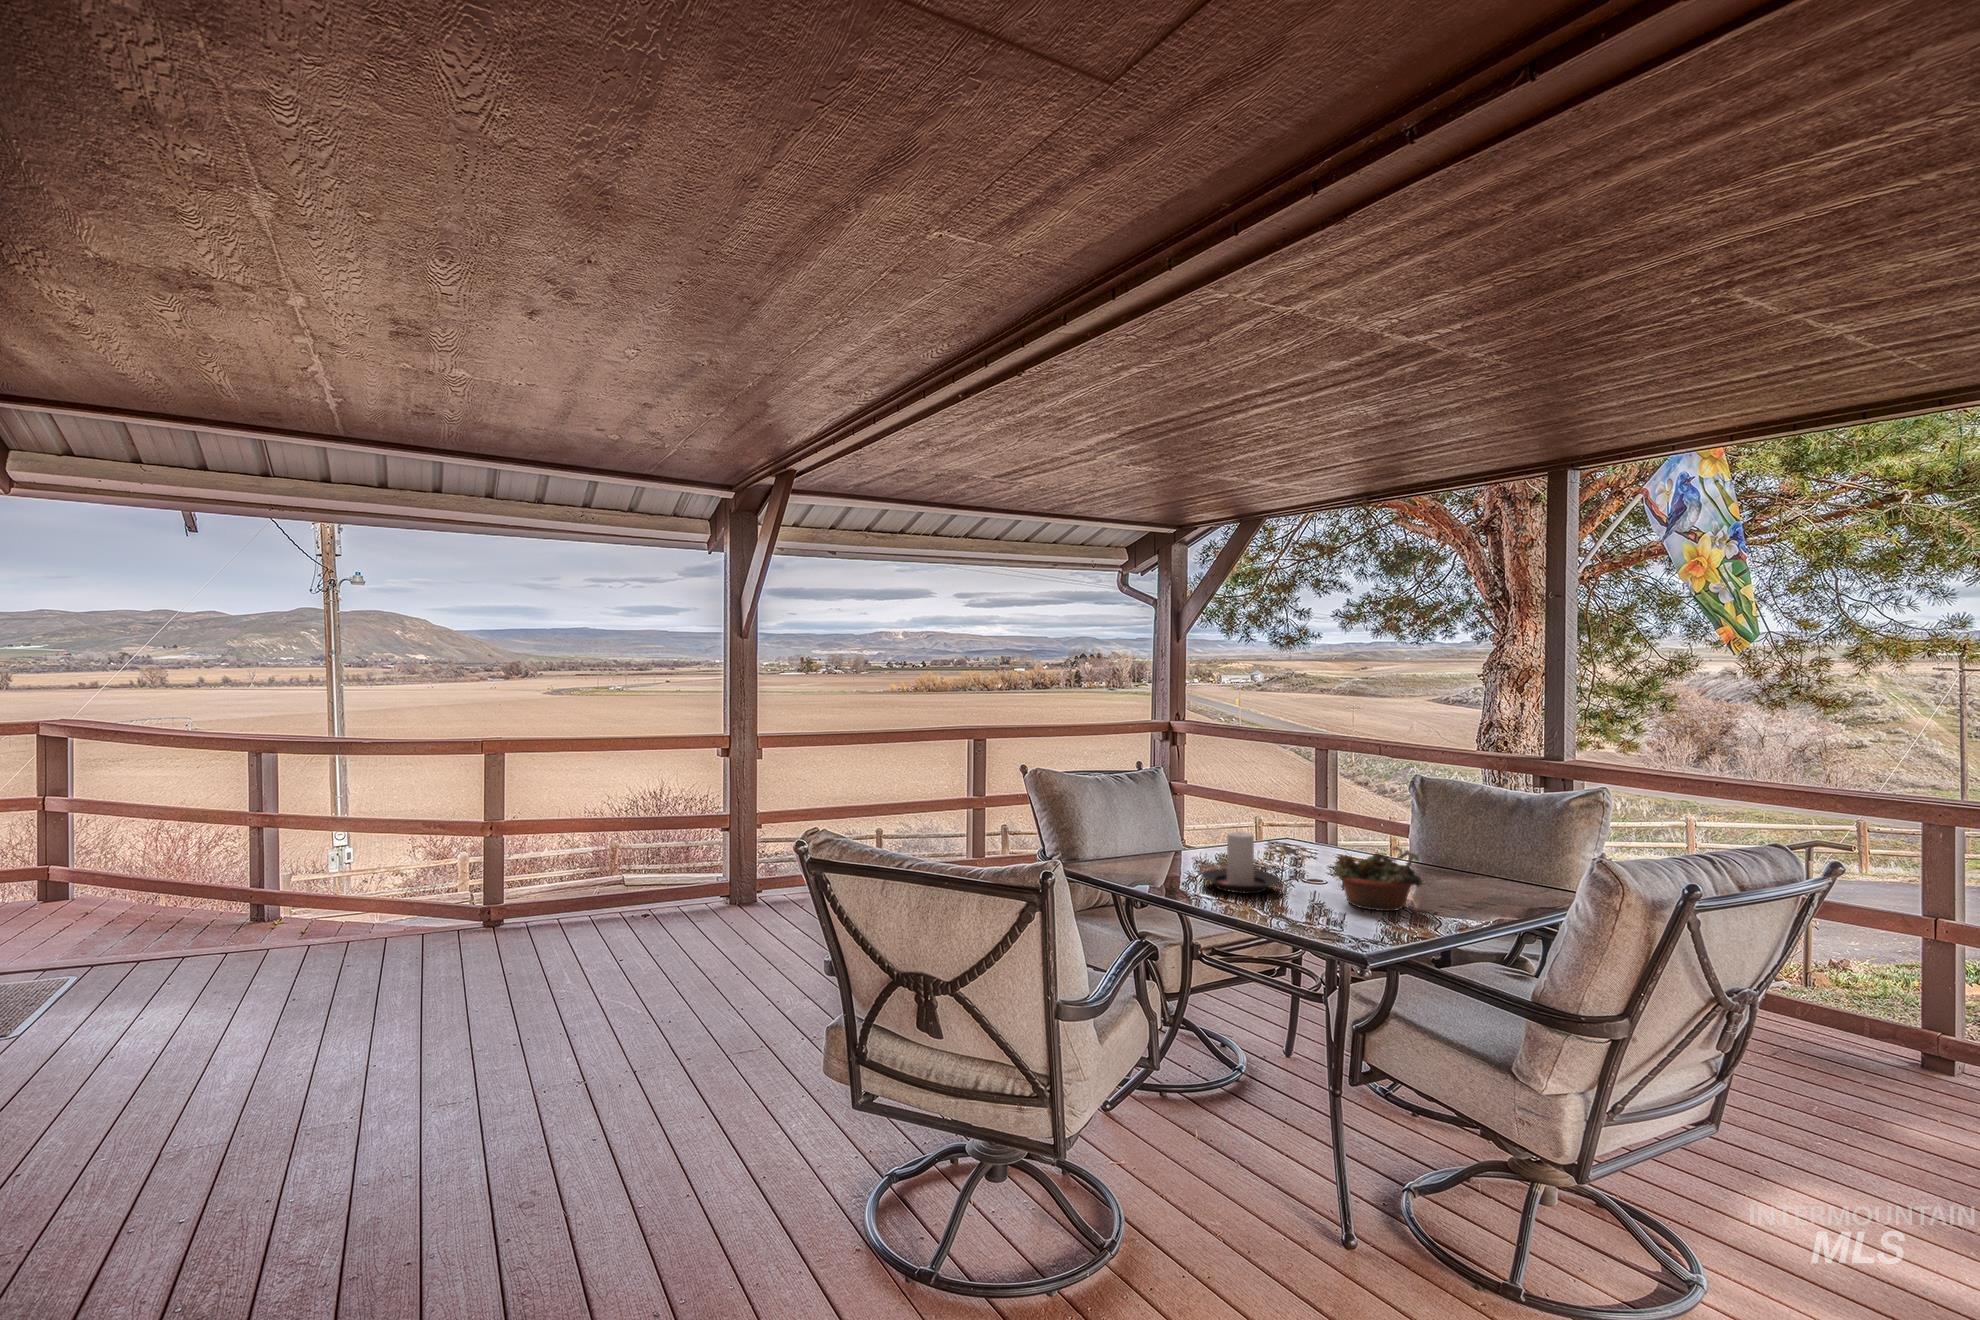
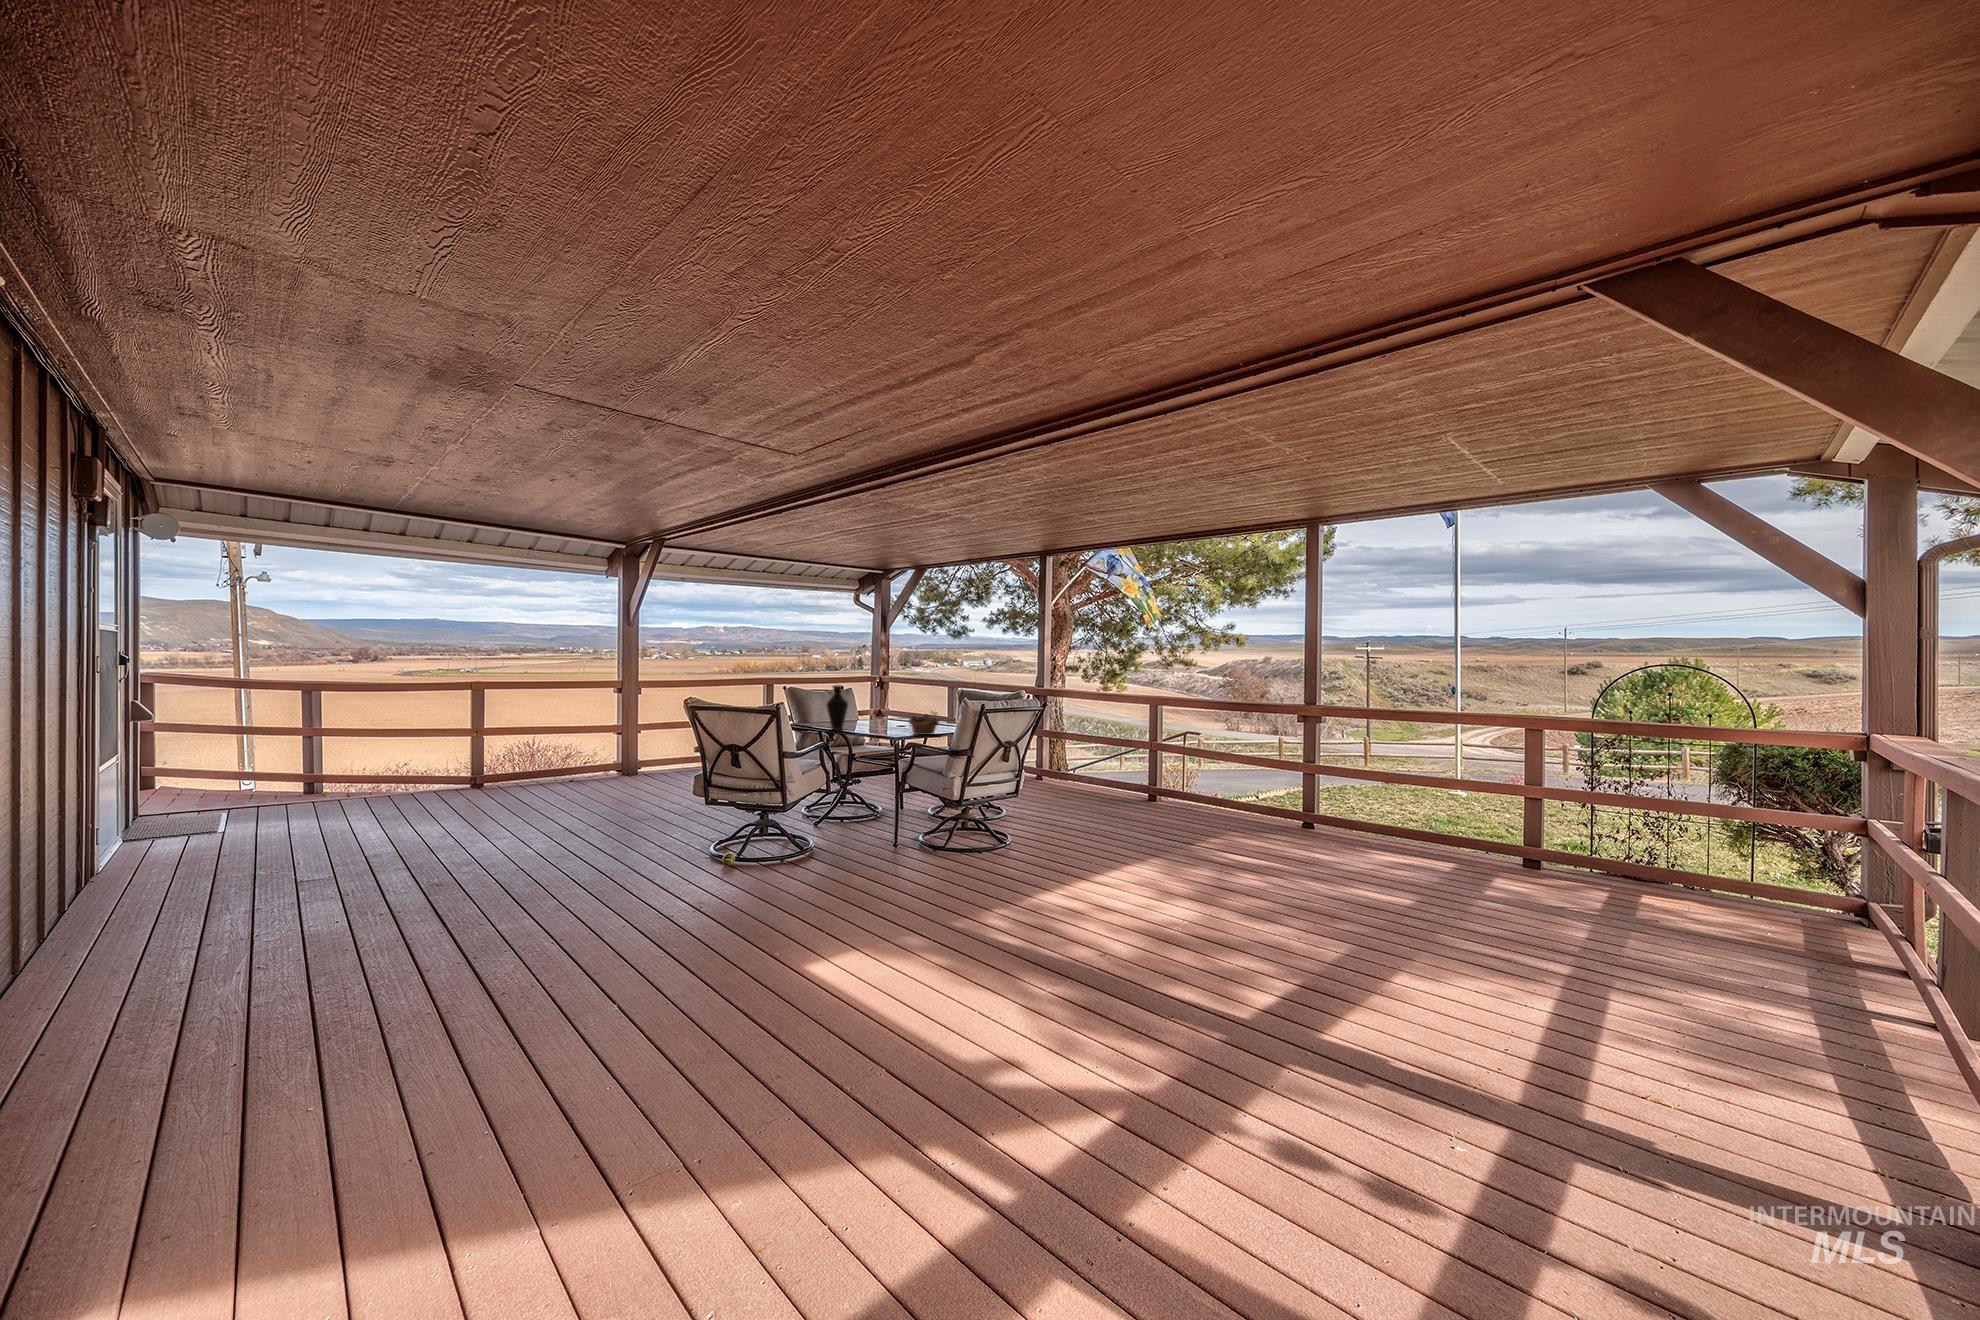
vase: none [1121,769,1171,875] -> present [827,685,848,730]
candle holder: present [1201,832,1280,894] -> none [858,708,890,733]

